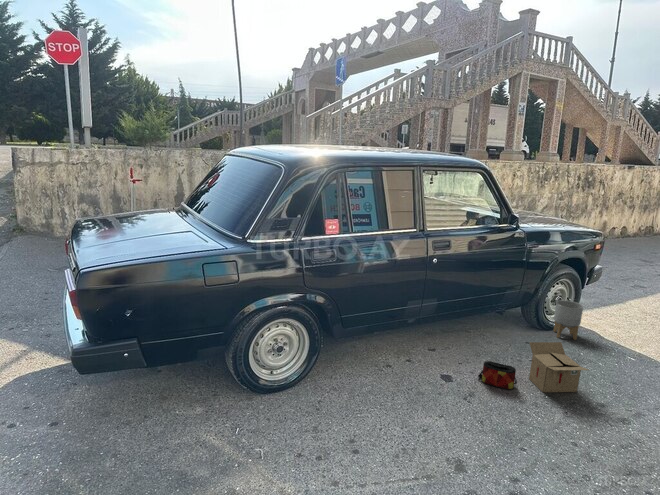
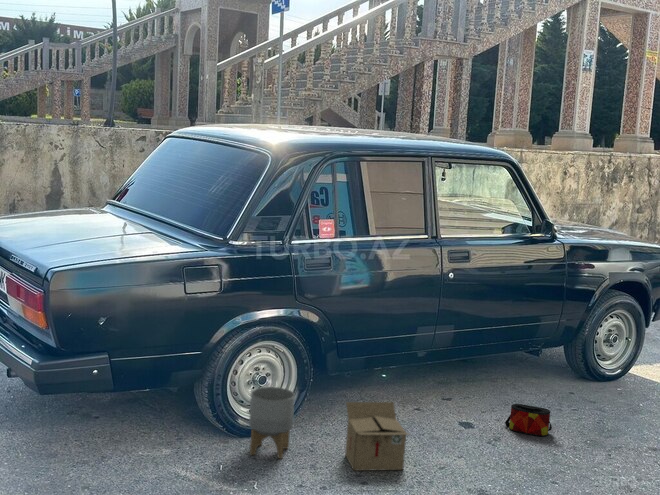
planter: present [553,300,583,340] -> present [249,387,295,459]
cardboard box: present [529,342,589,393] -> present [345,402,408,471]

